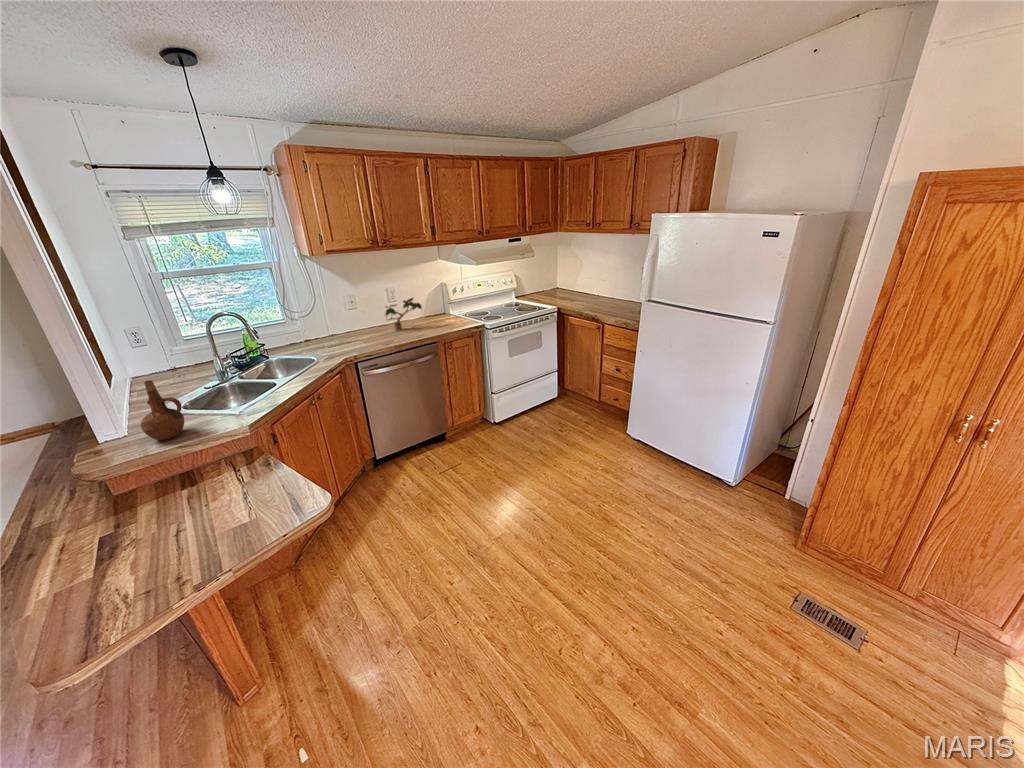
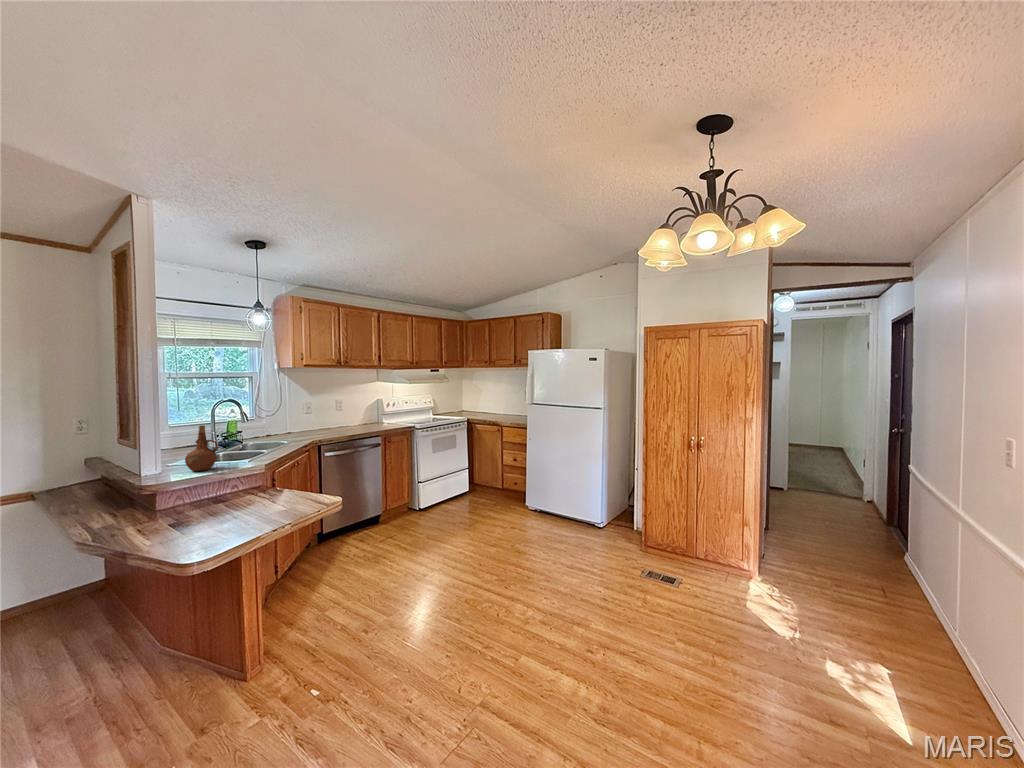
potted plant: present [385,298,422,331] -> none [334,404,372,430]

